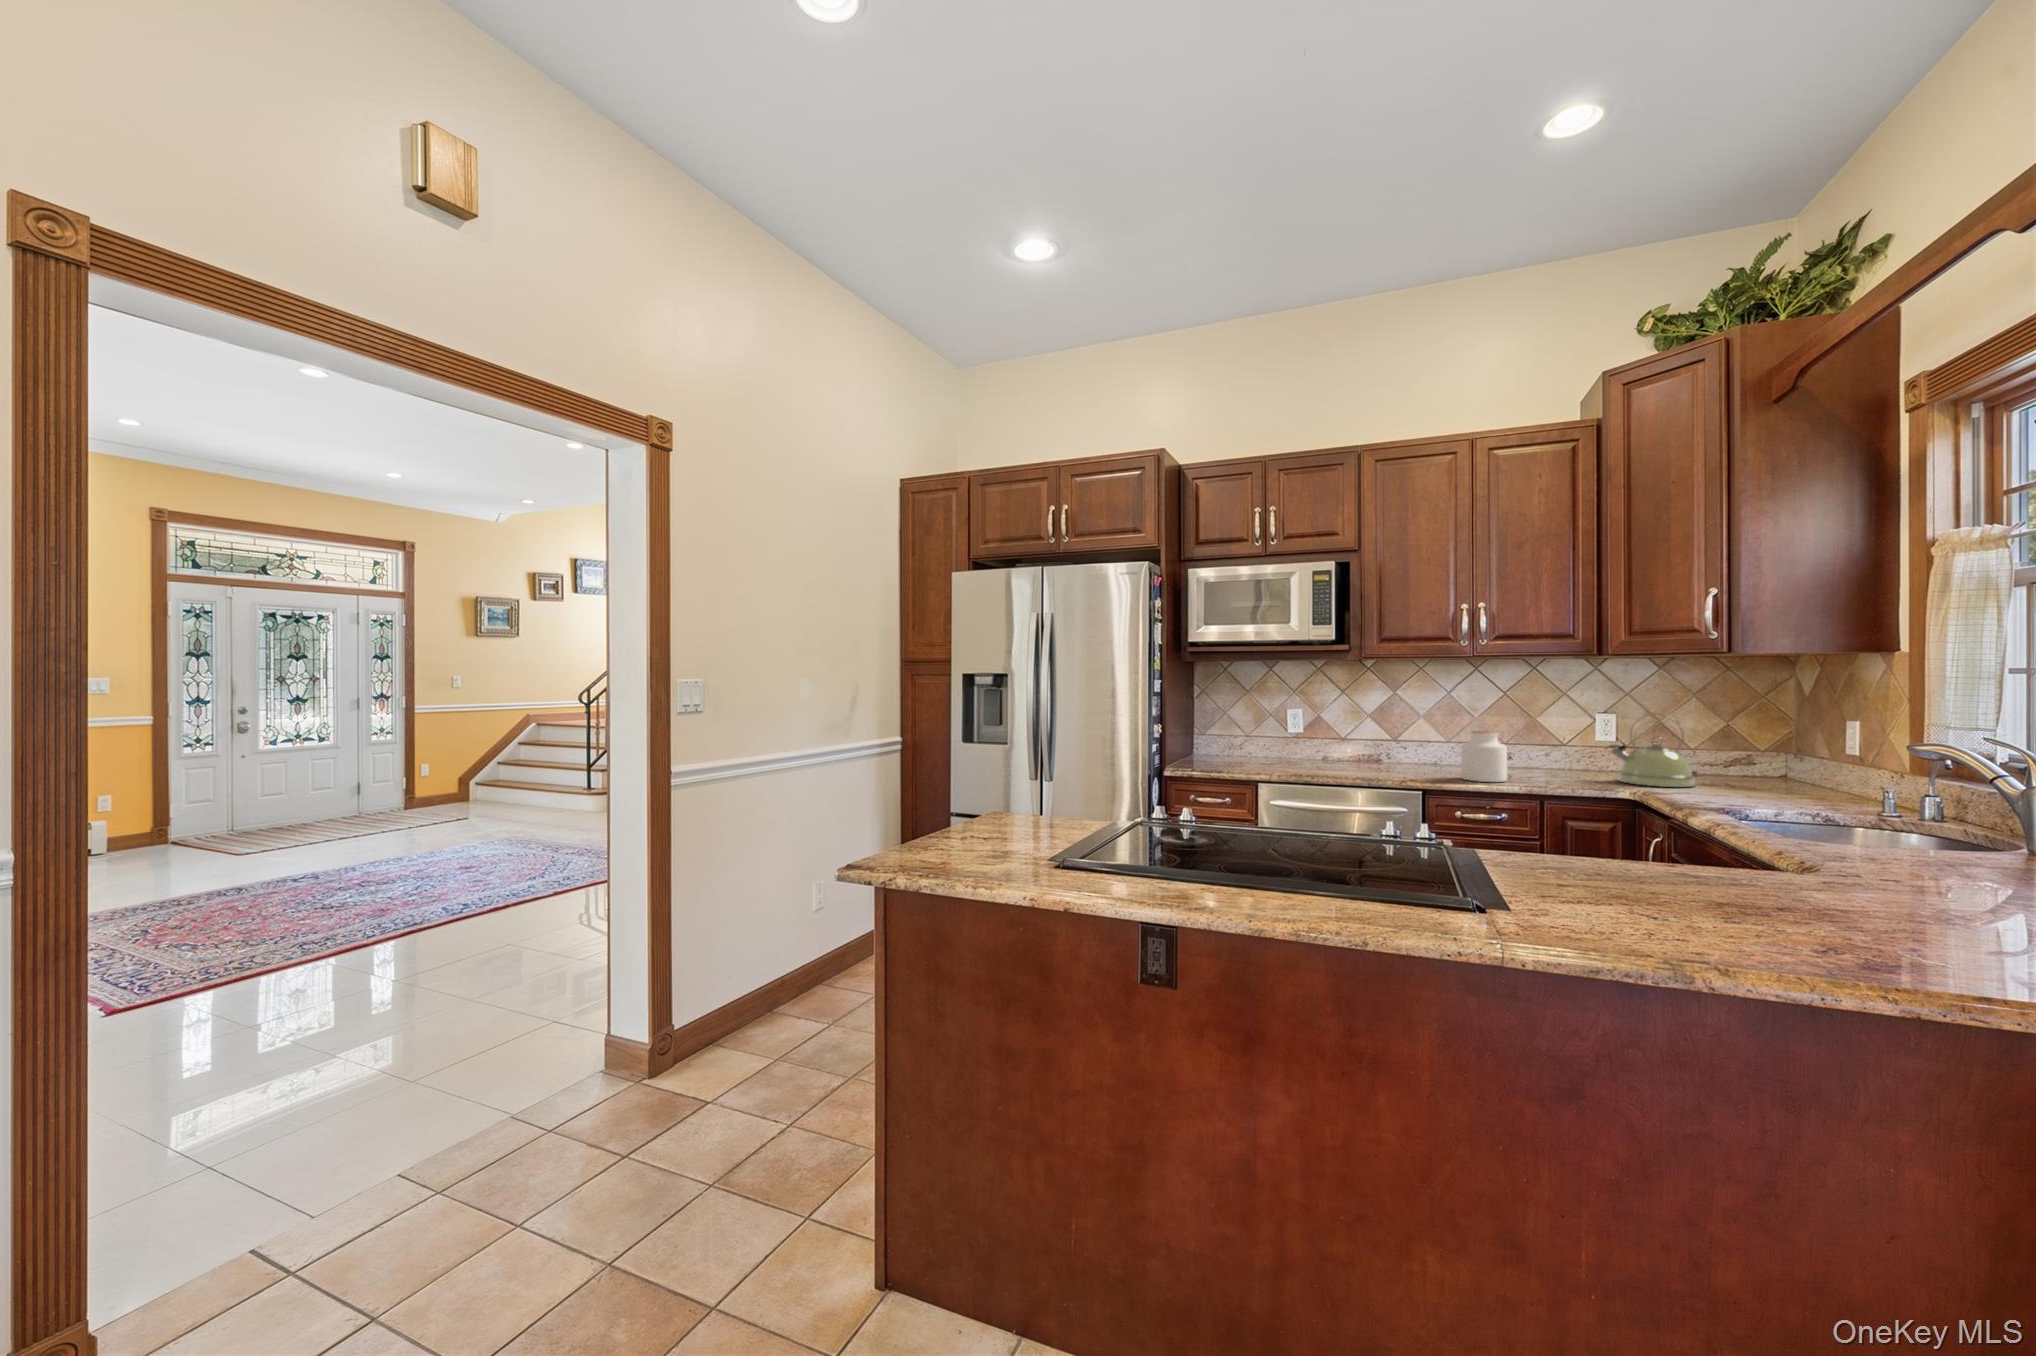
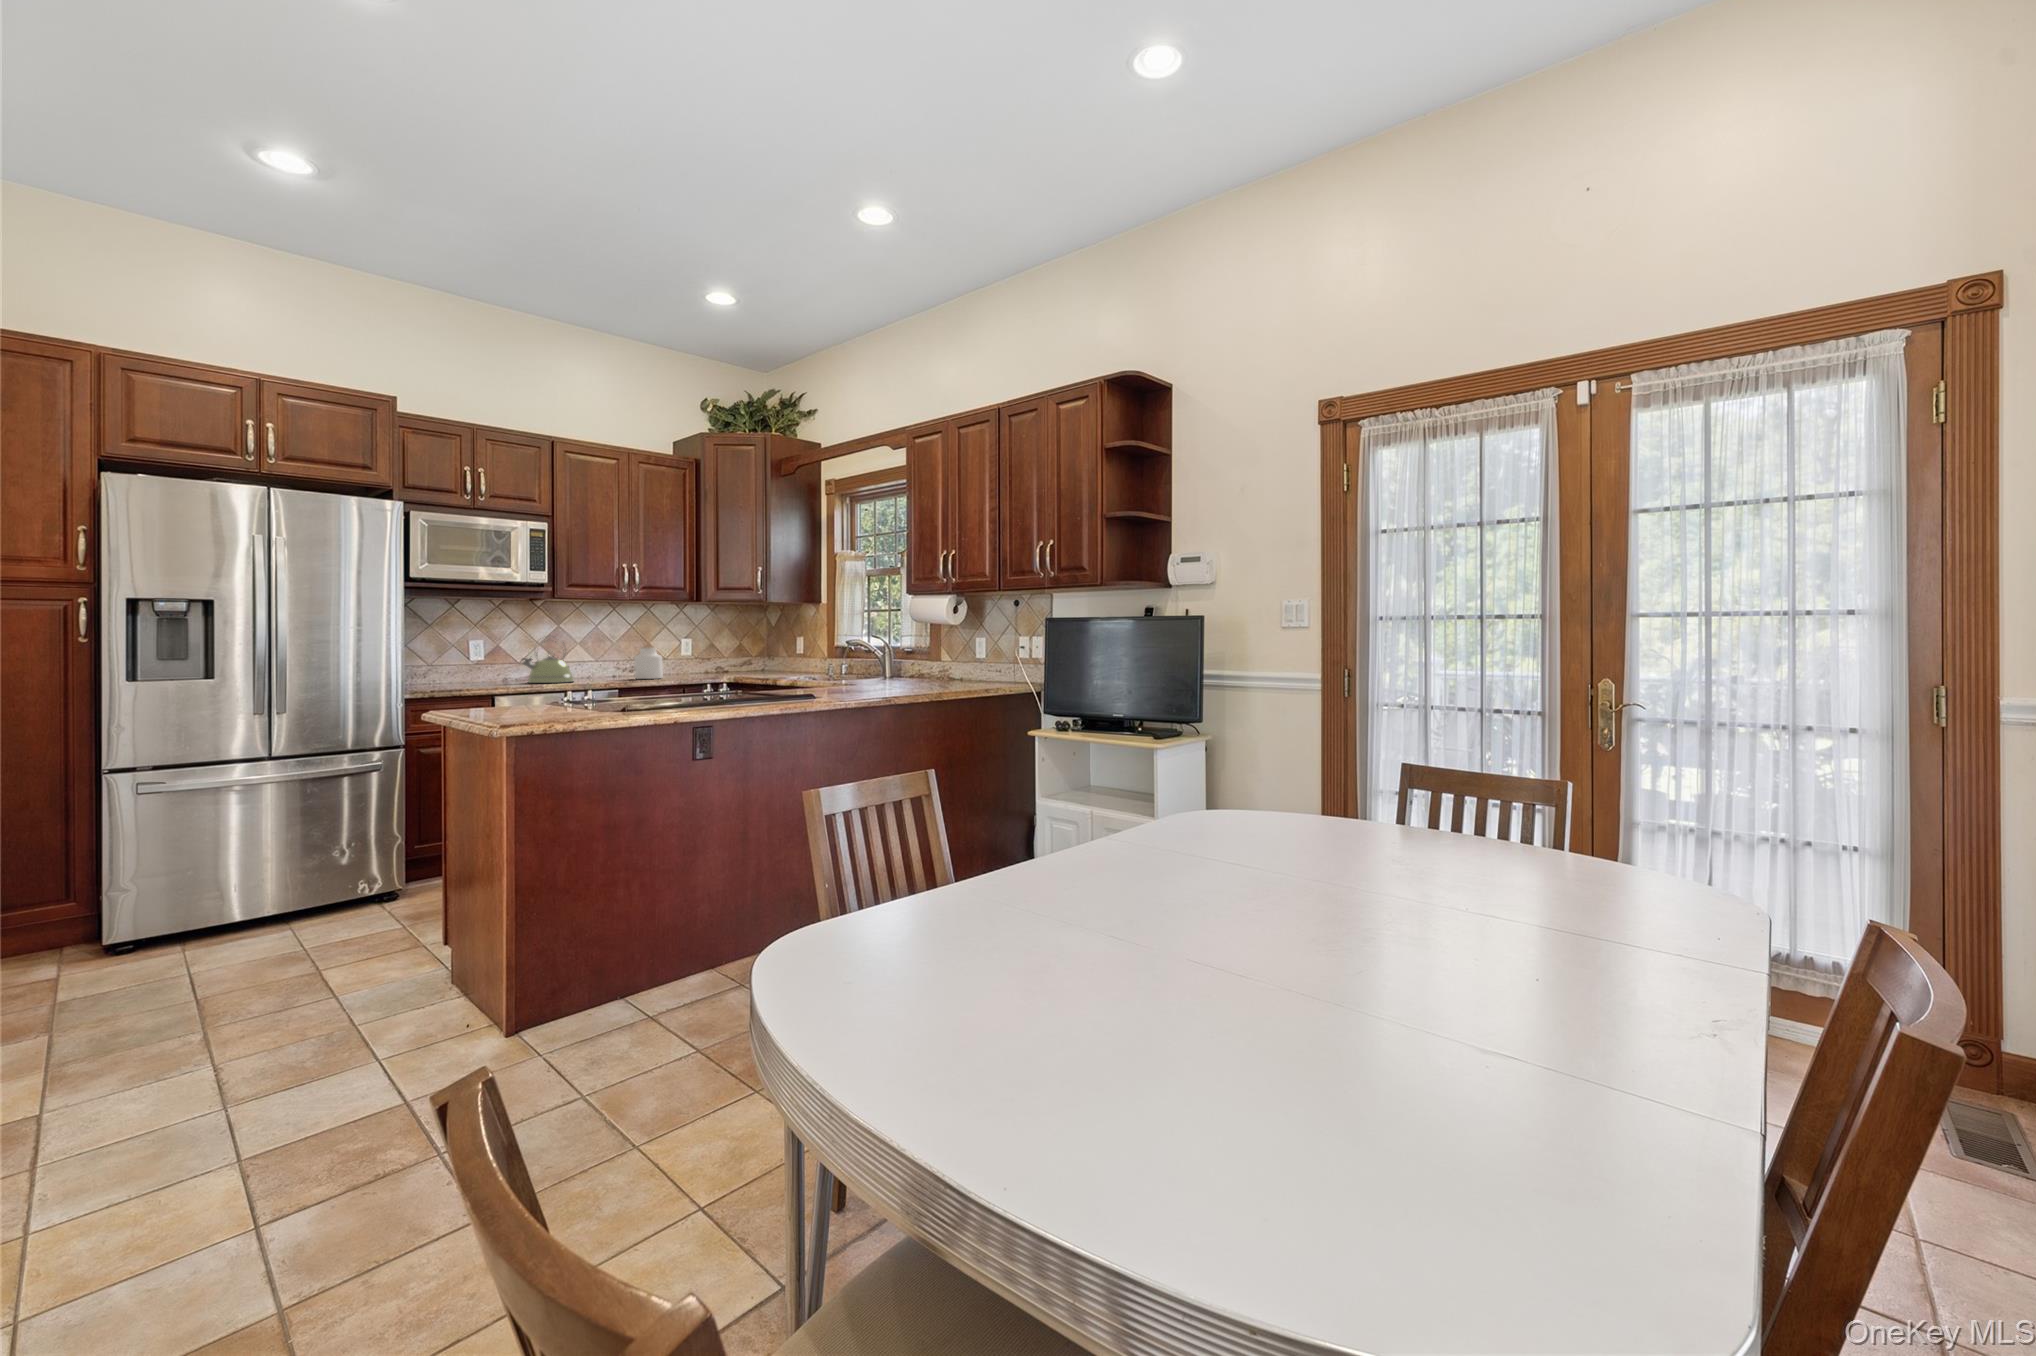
kettle: present [1610,714,1695,787] -> present [523,639,574,683]

